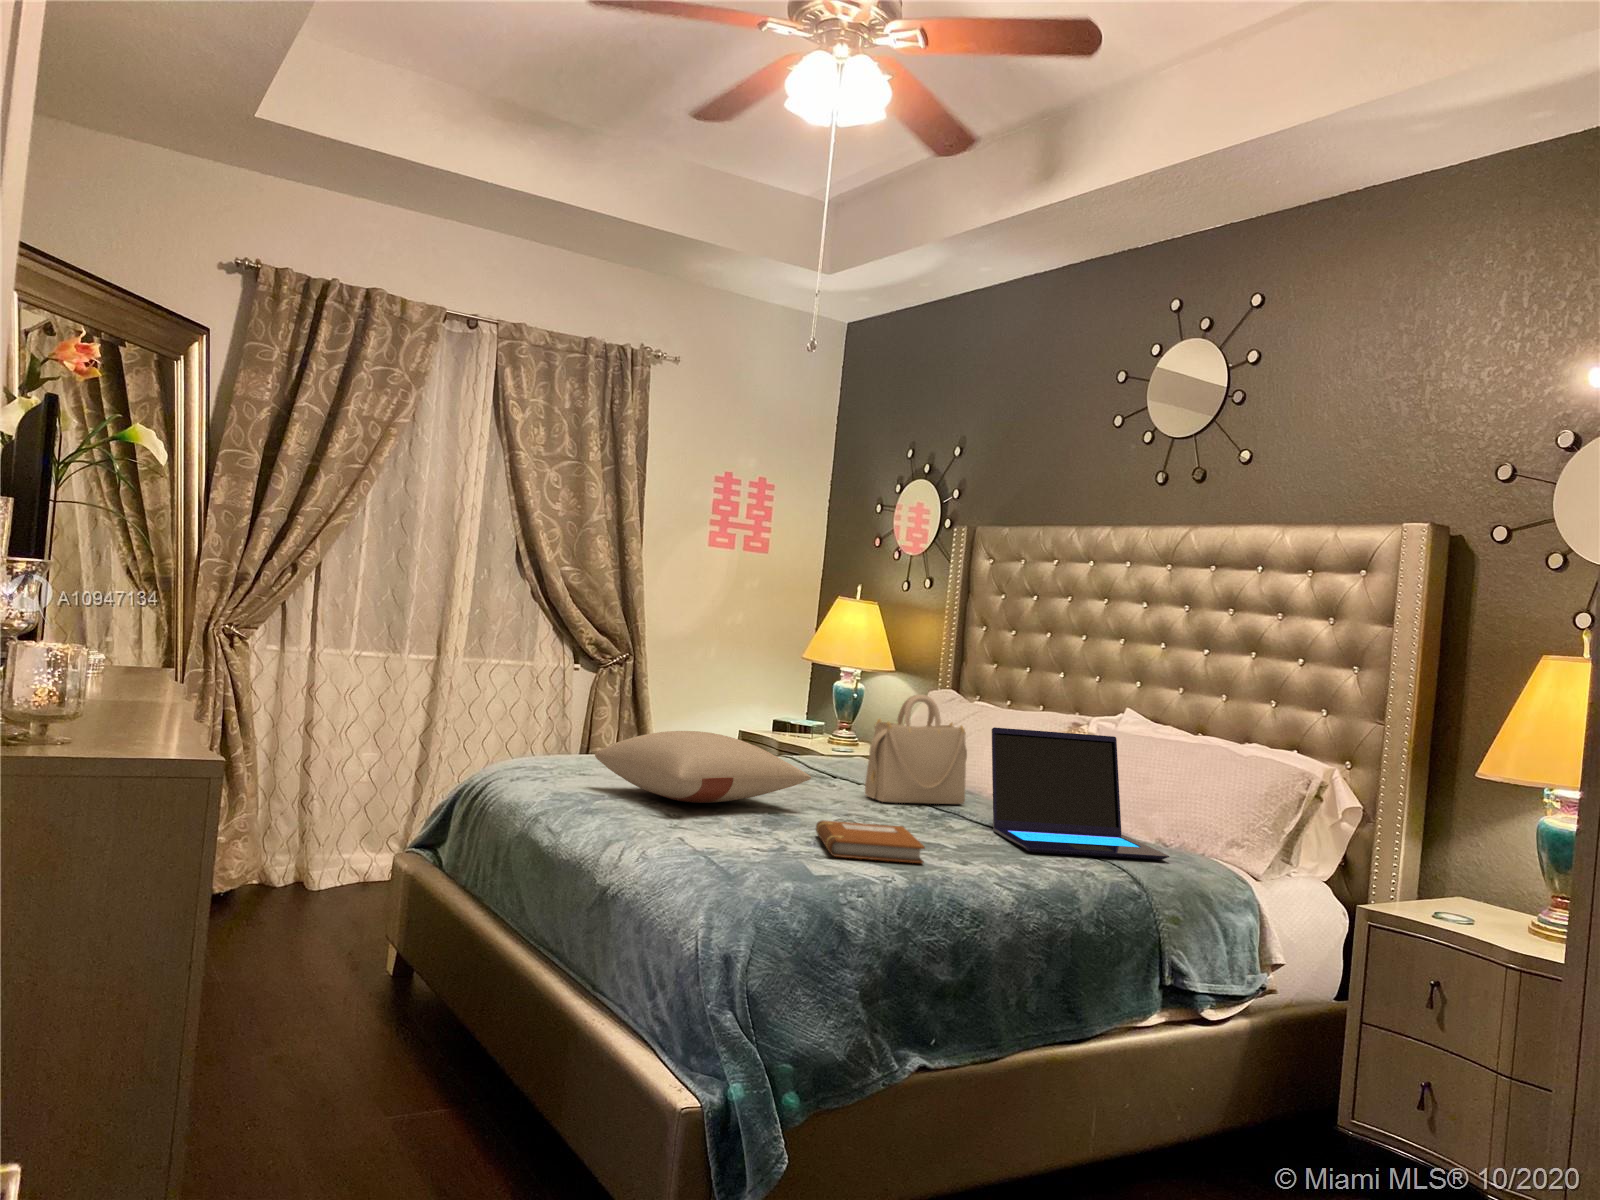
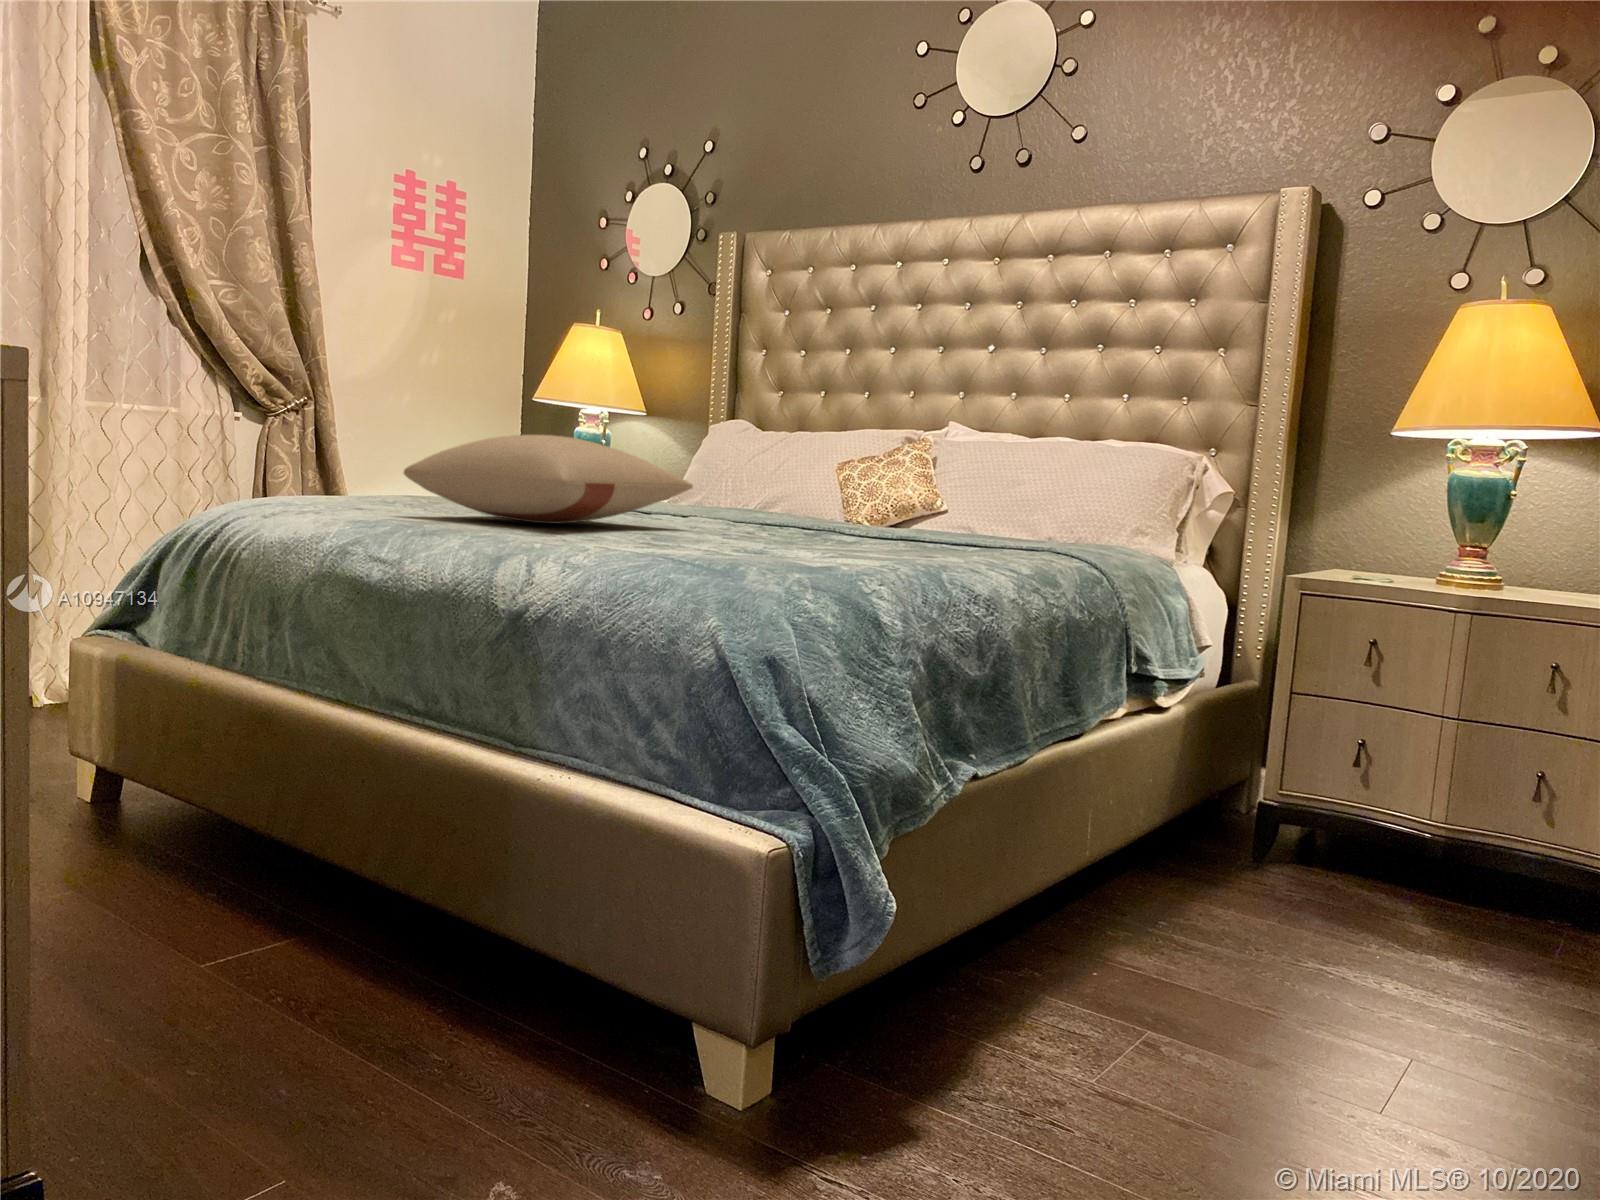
handbag: present [865,694,967,804] -> none [716,396,828,524]
laptop: present [992,727,1169,860] -> none [885,421,1102,550]
notebook: present [816,820,925,863] -> none [741,523,903,555]

